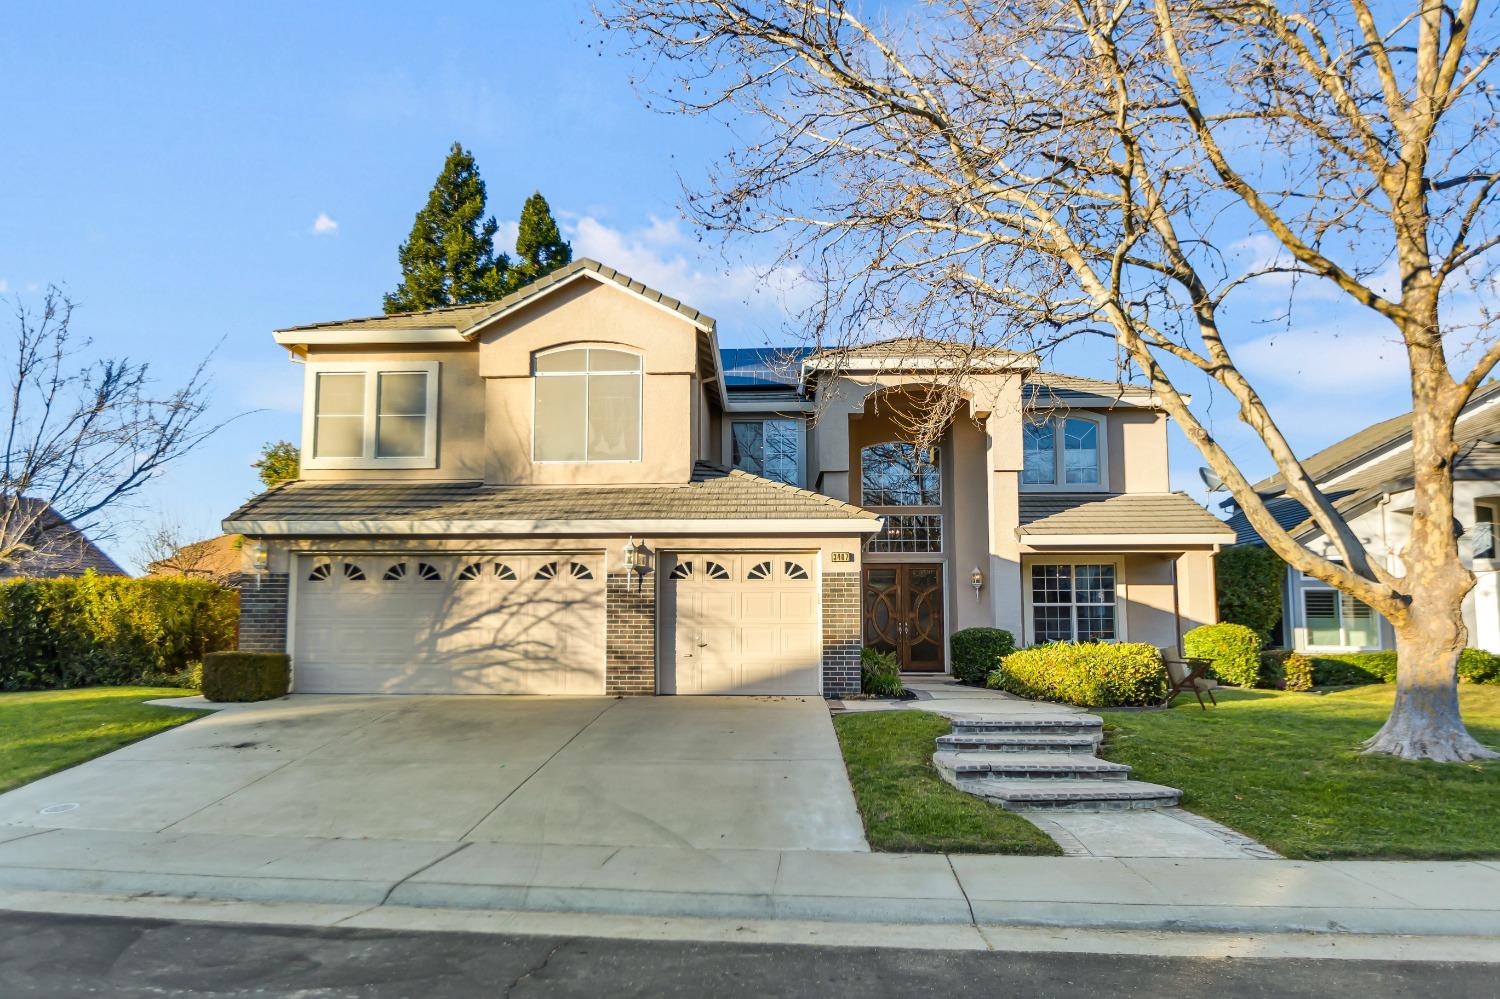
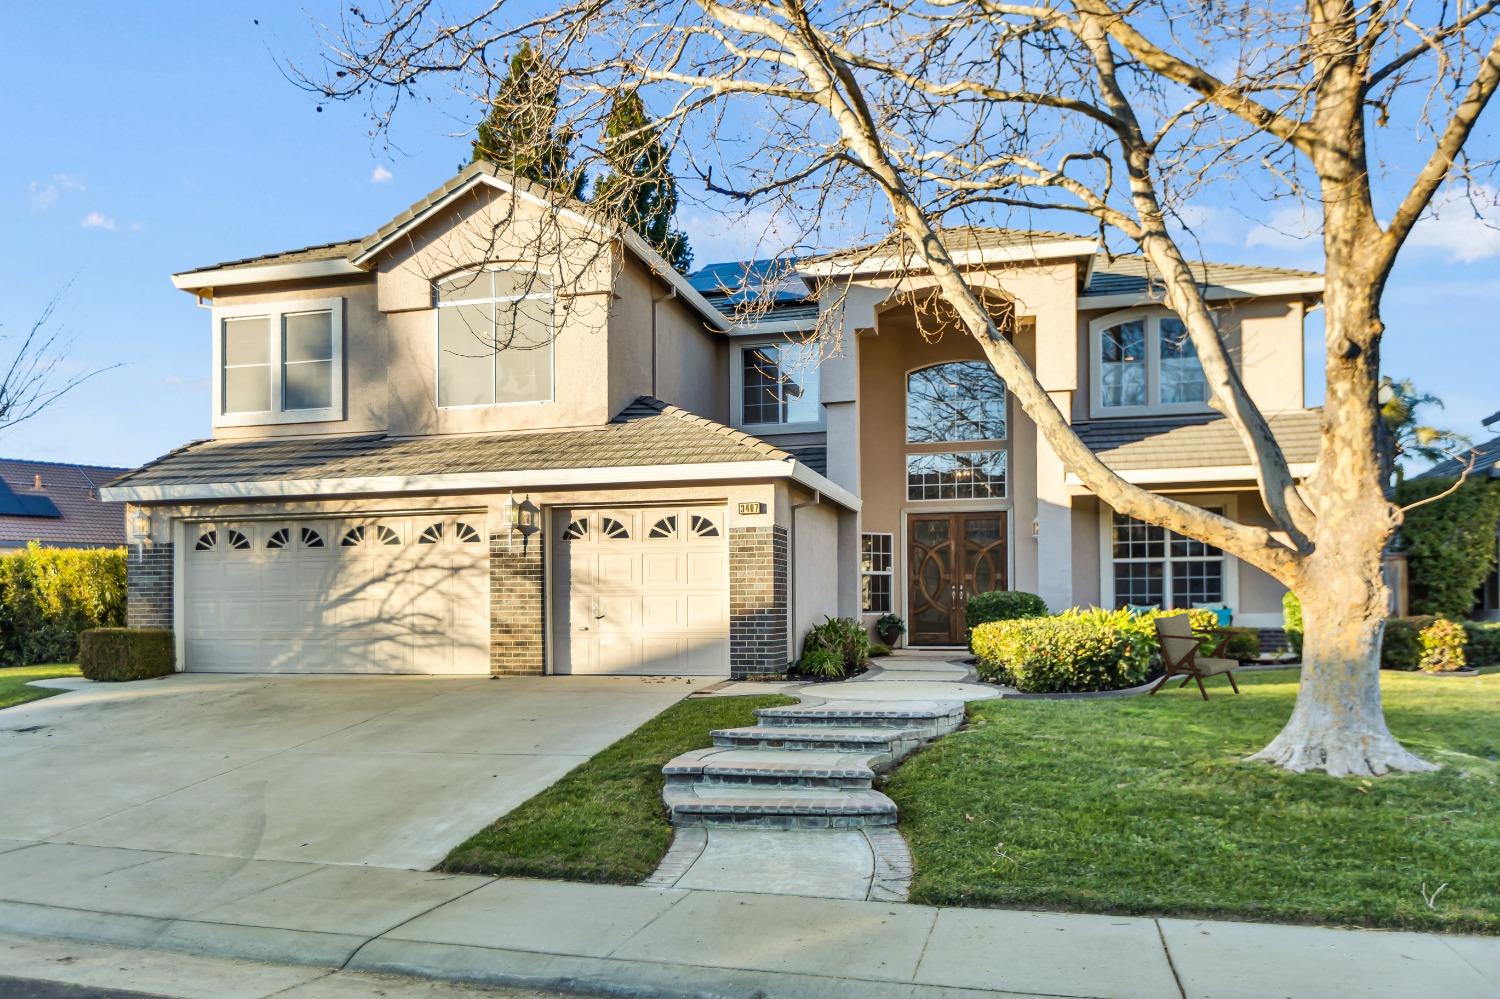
decorative plant: present [1276,664,1287,689] -> none [1381,629,1432,667]

